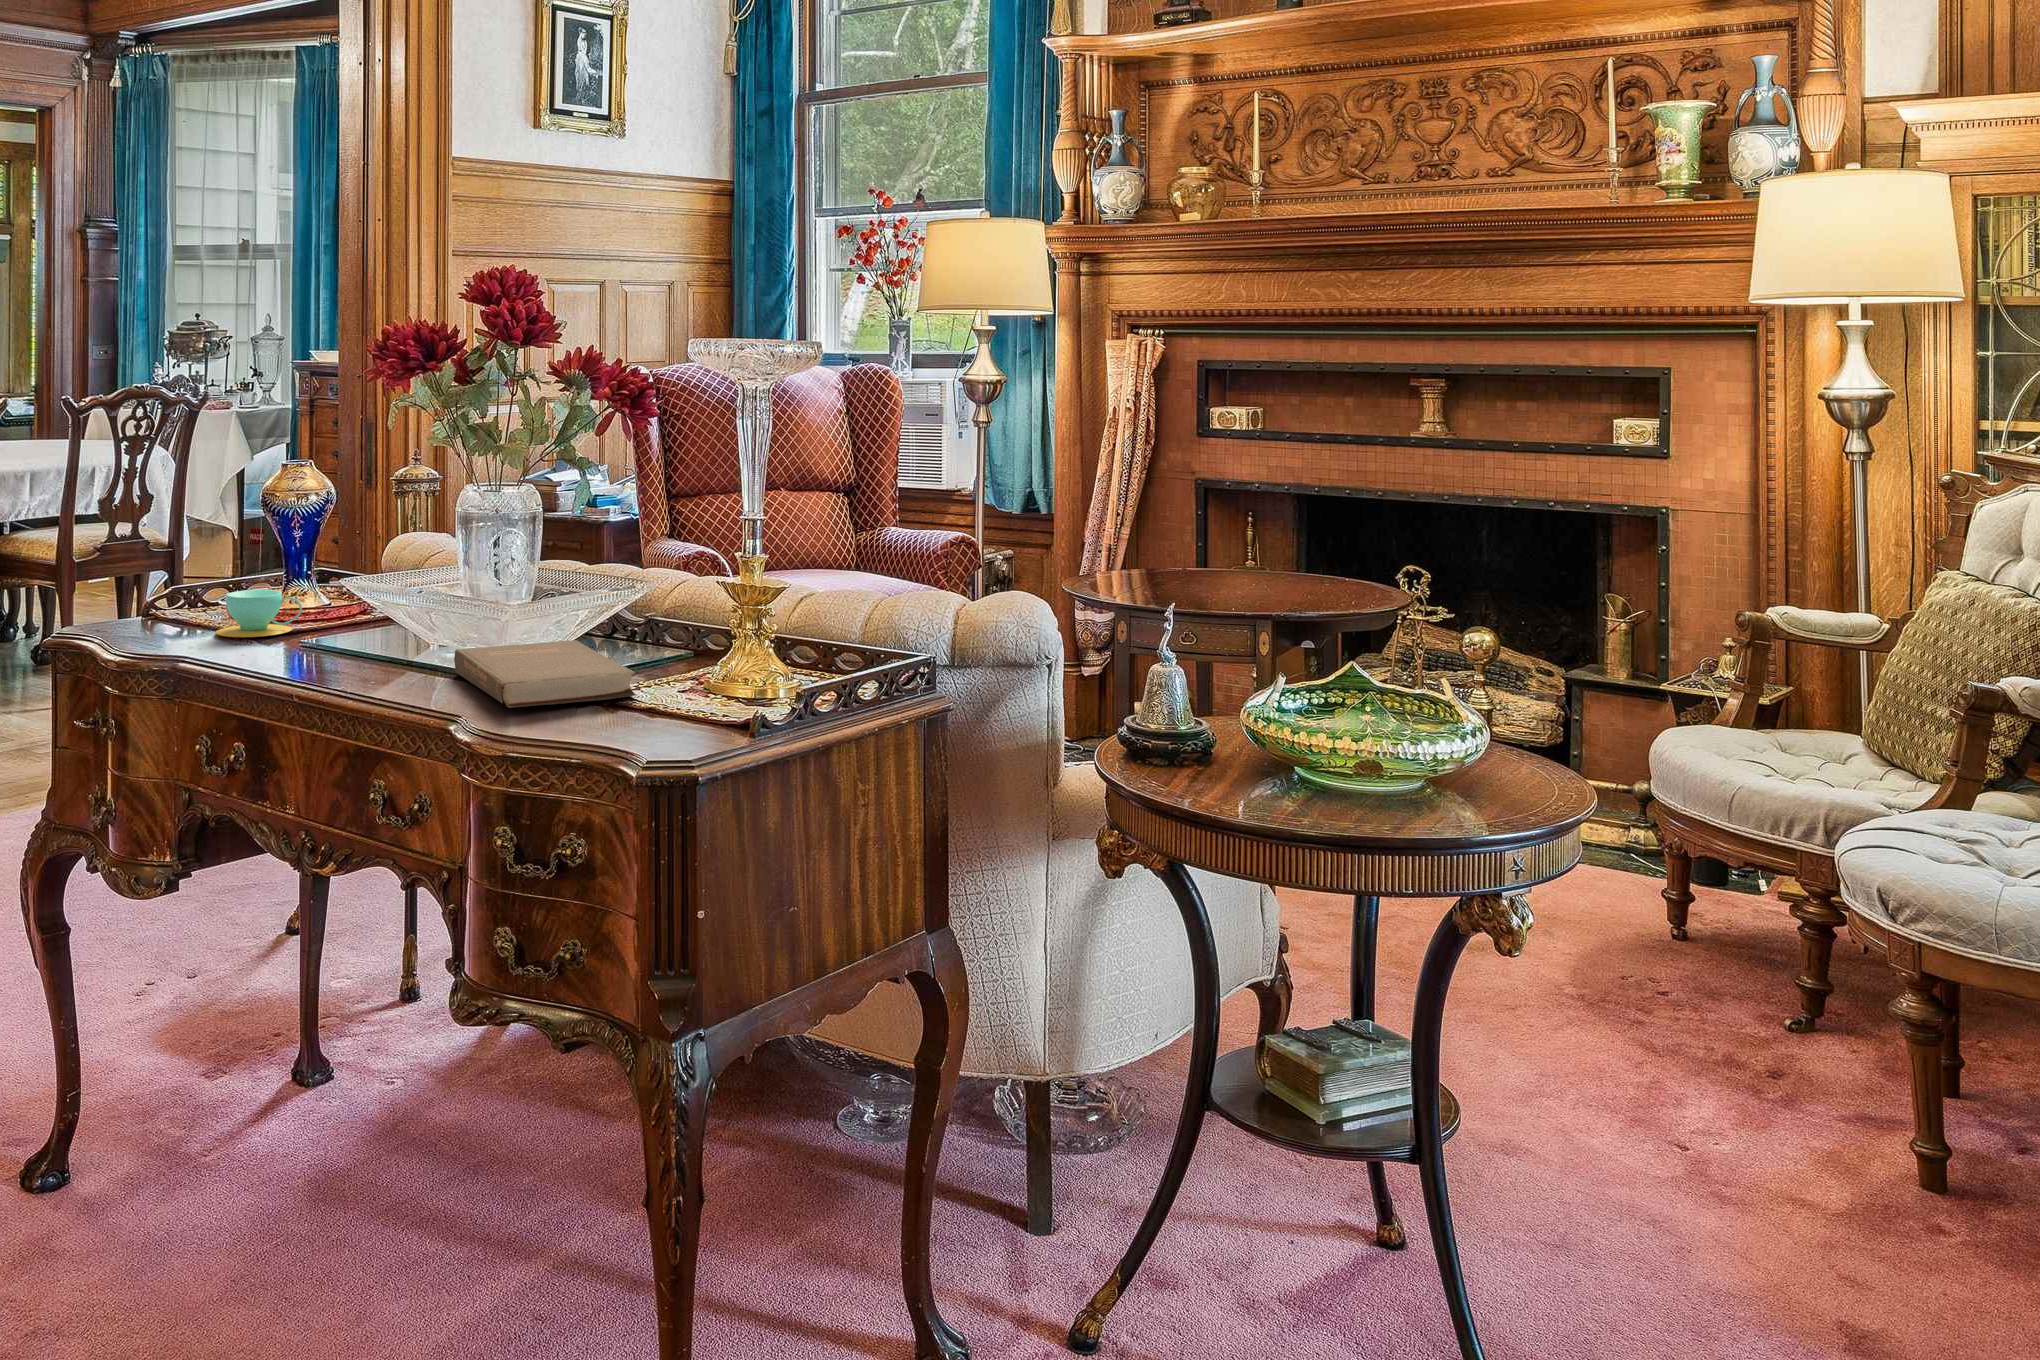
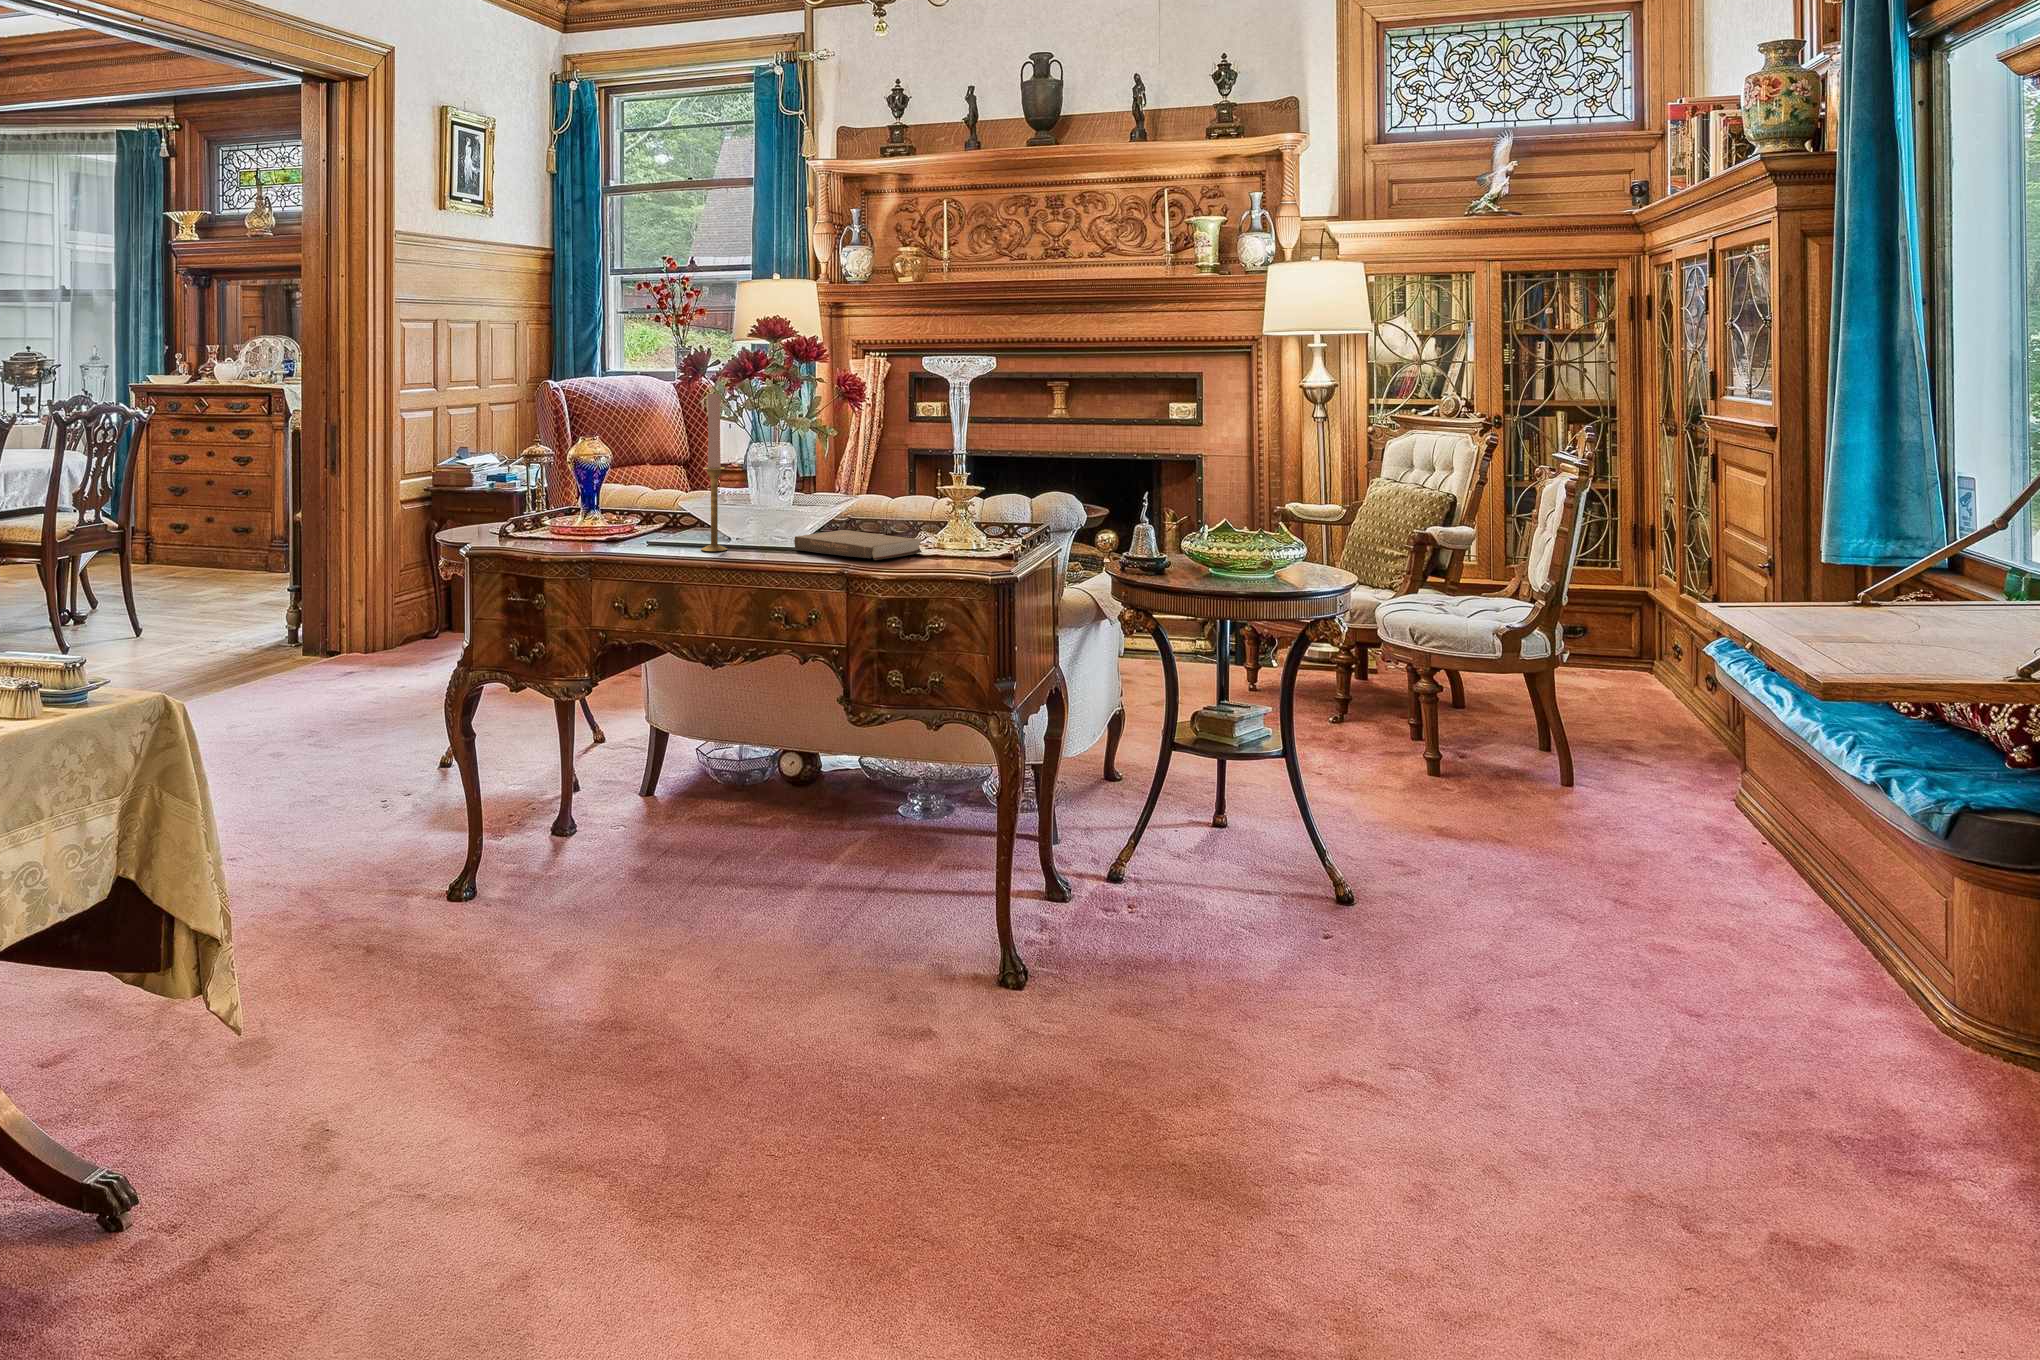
candlestick: none [323,394,370,665] -> present [701,393,727,551]
teacup: present [215,590,302,637] -> none [591,515,643,543]

